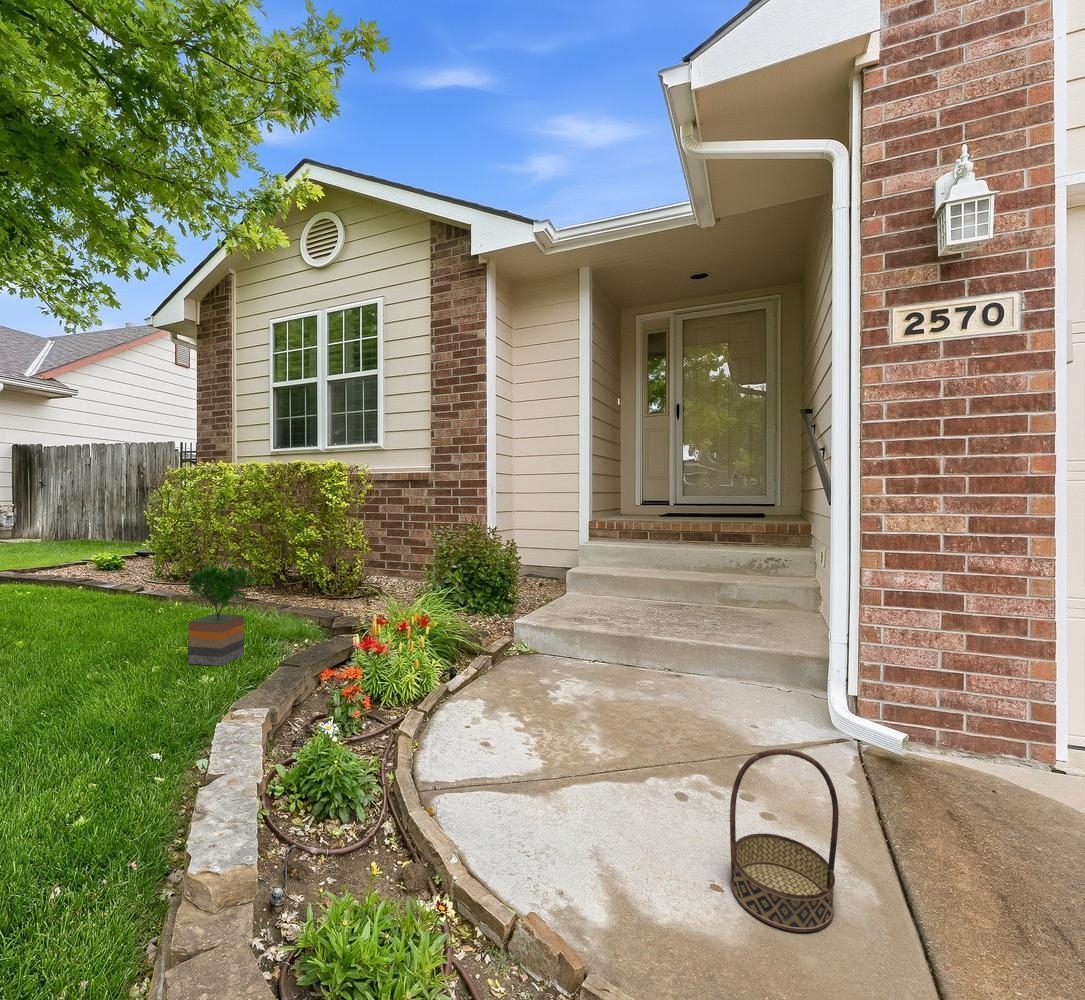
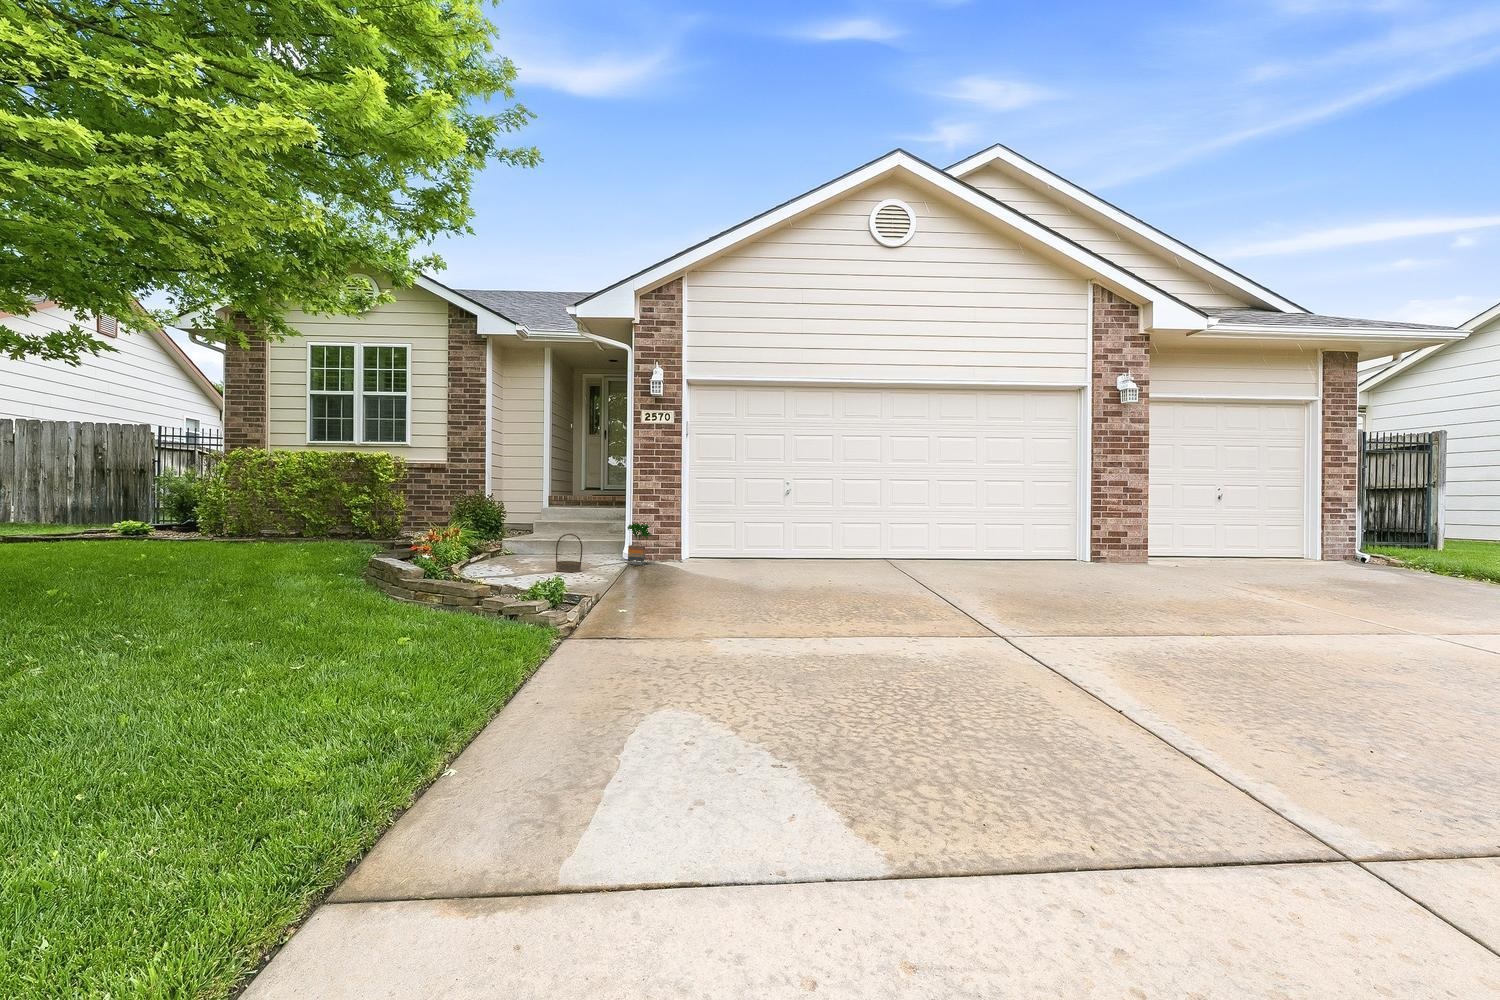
potted tree: present [188,566,255,666] -> present [627,523,652,565]

